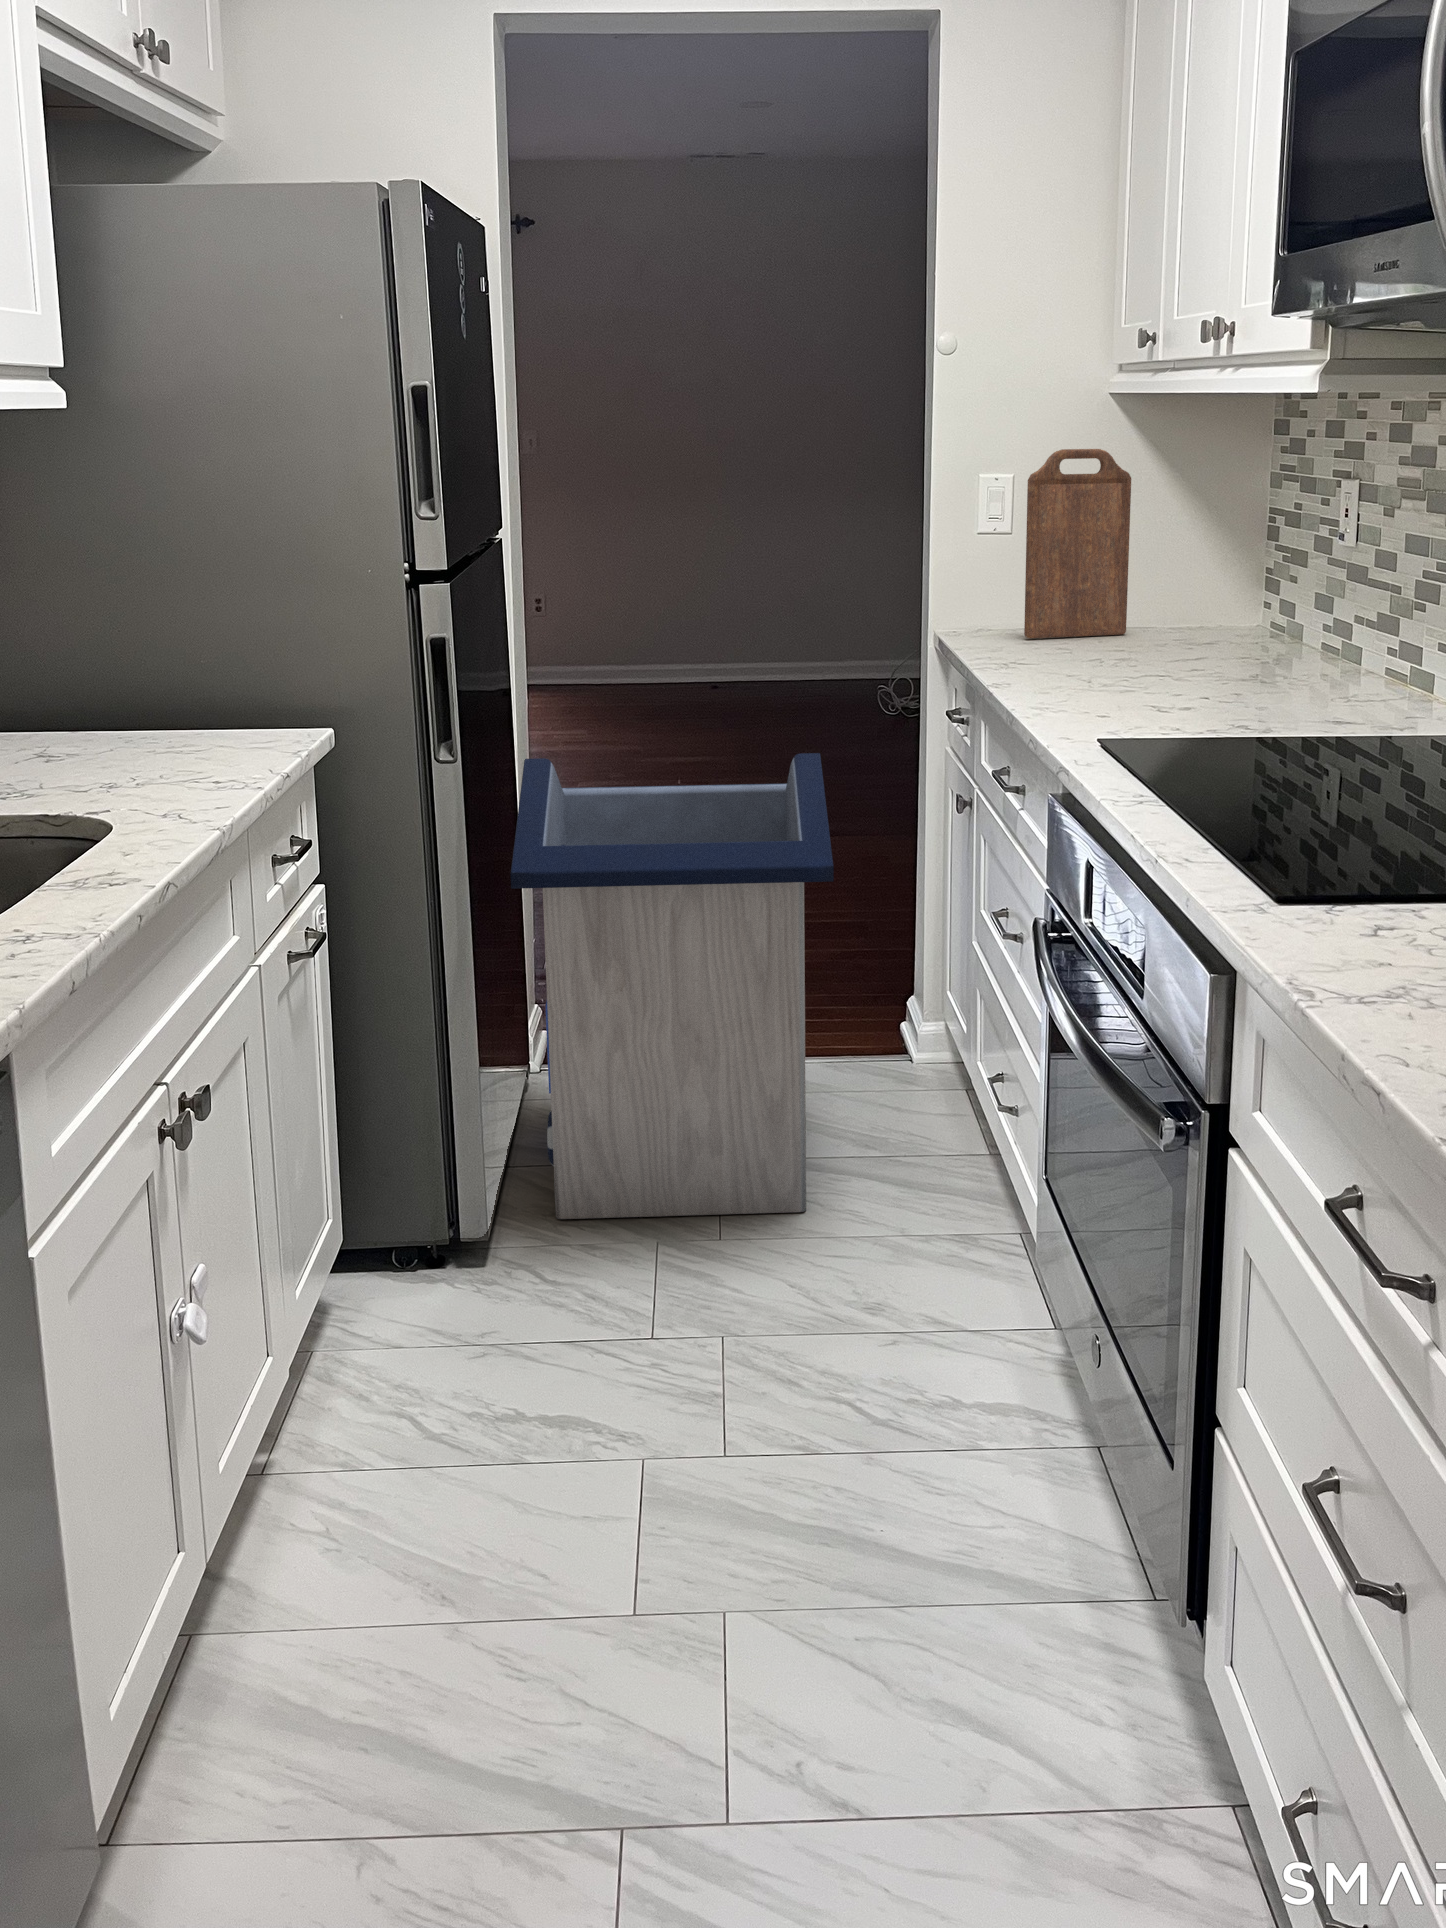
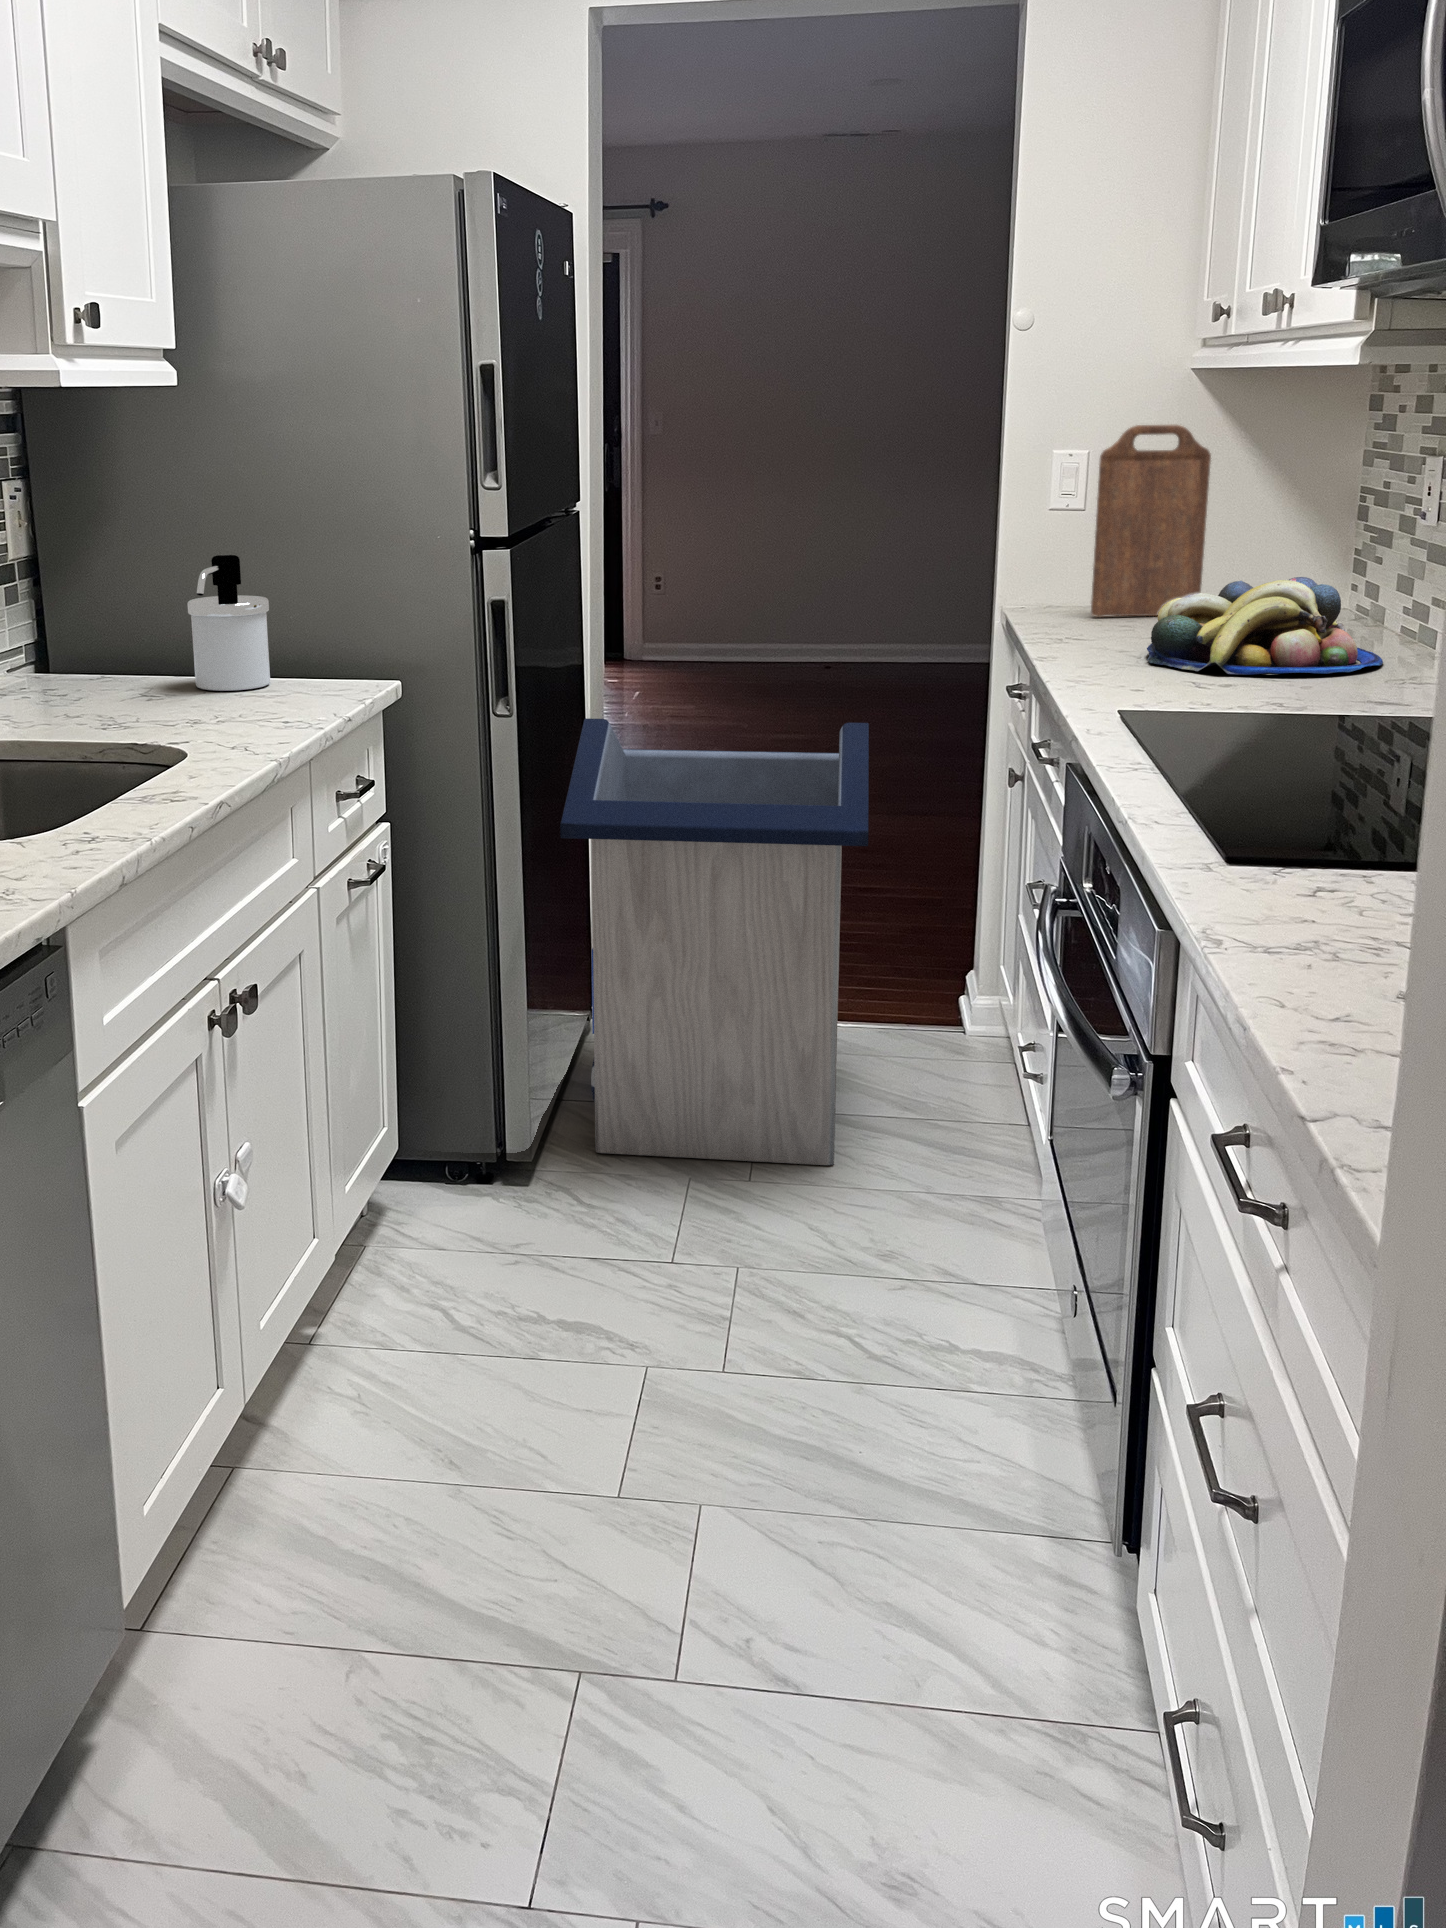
soap dispenser: none [89,596,187,747] -> present [187,555,270,691]
fruit bowl: none [1096,597,1319,695] -> present [1147,577,1383,675]

